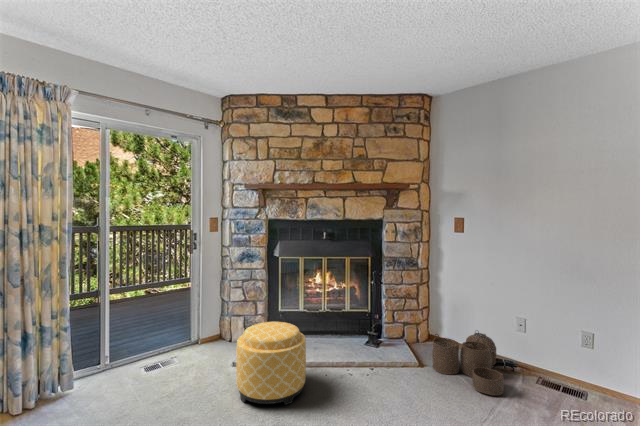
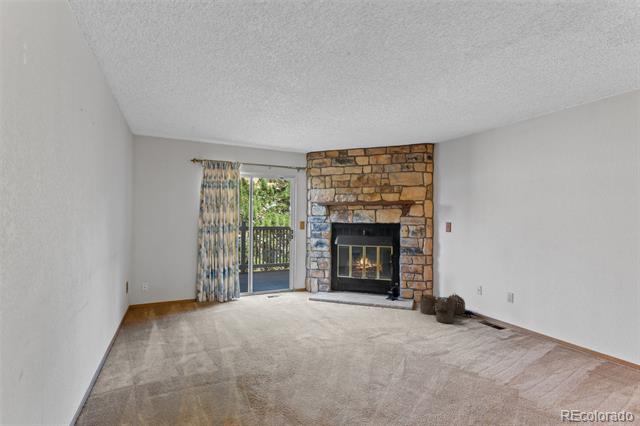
ottoman: present [236,322,306,405] -> none [308,277,343,315]

